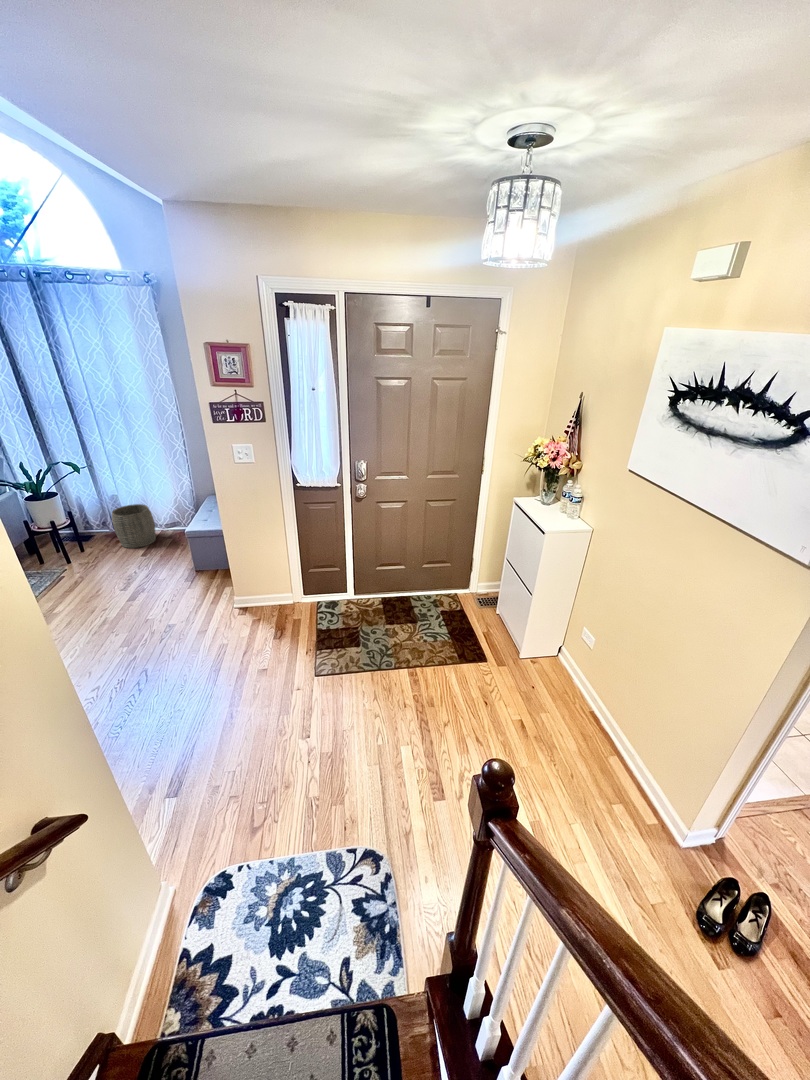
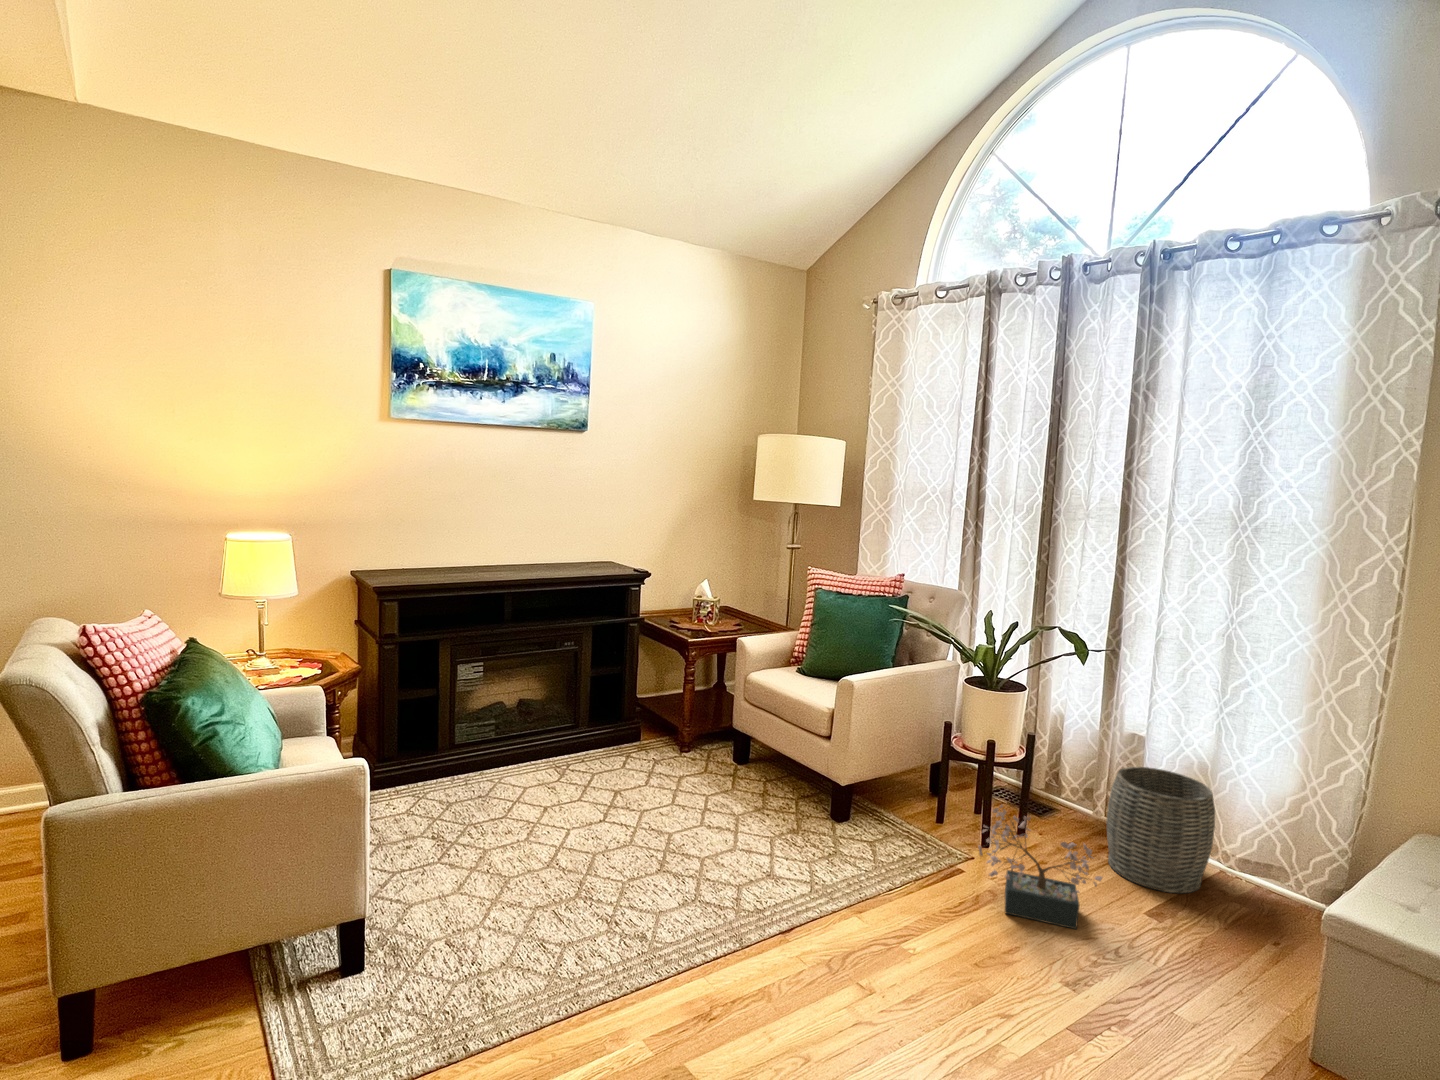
decorative plant: none [65,543,120,581] -> present [978,805,1102,929]

